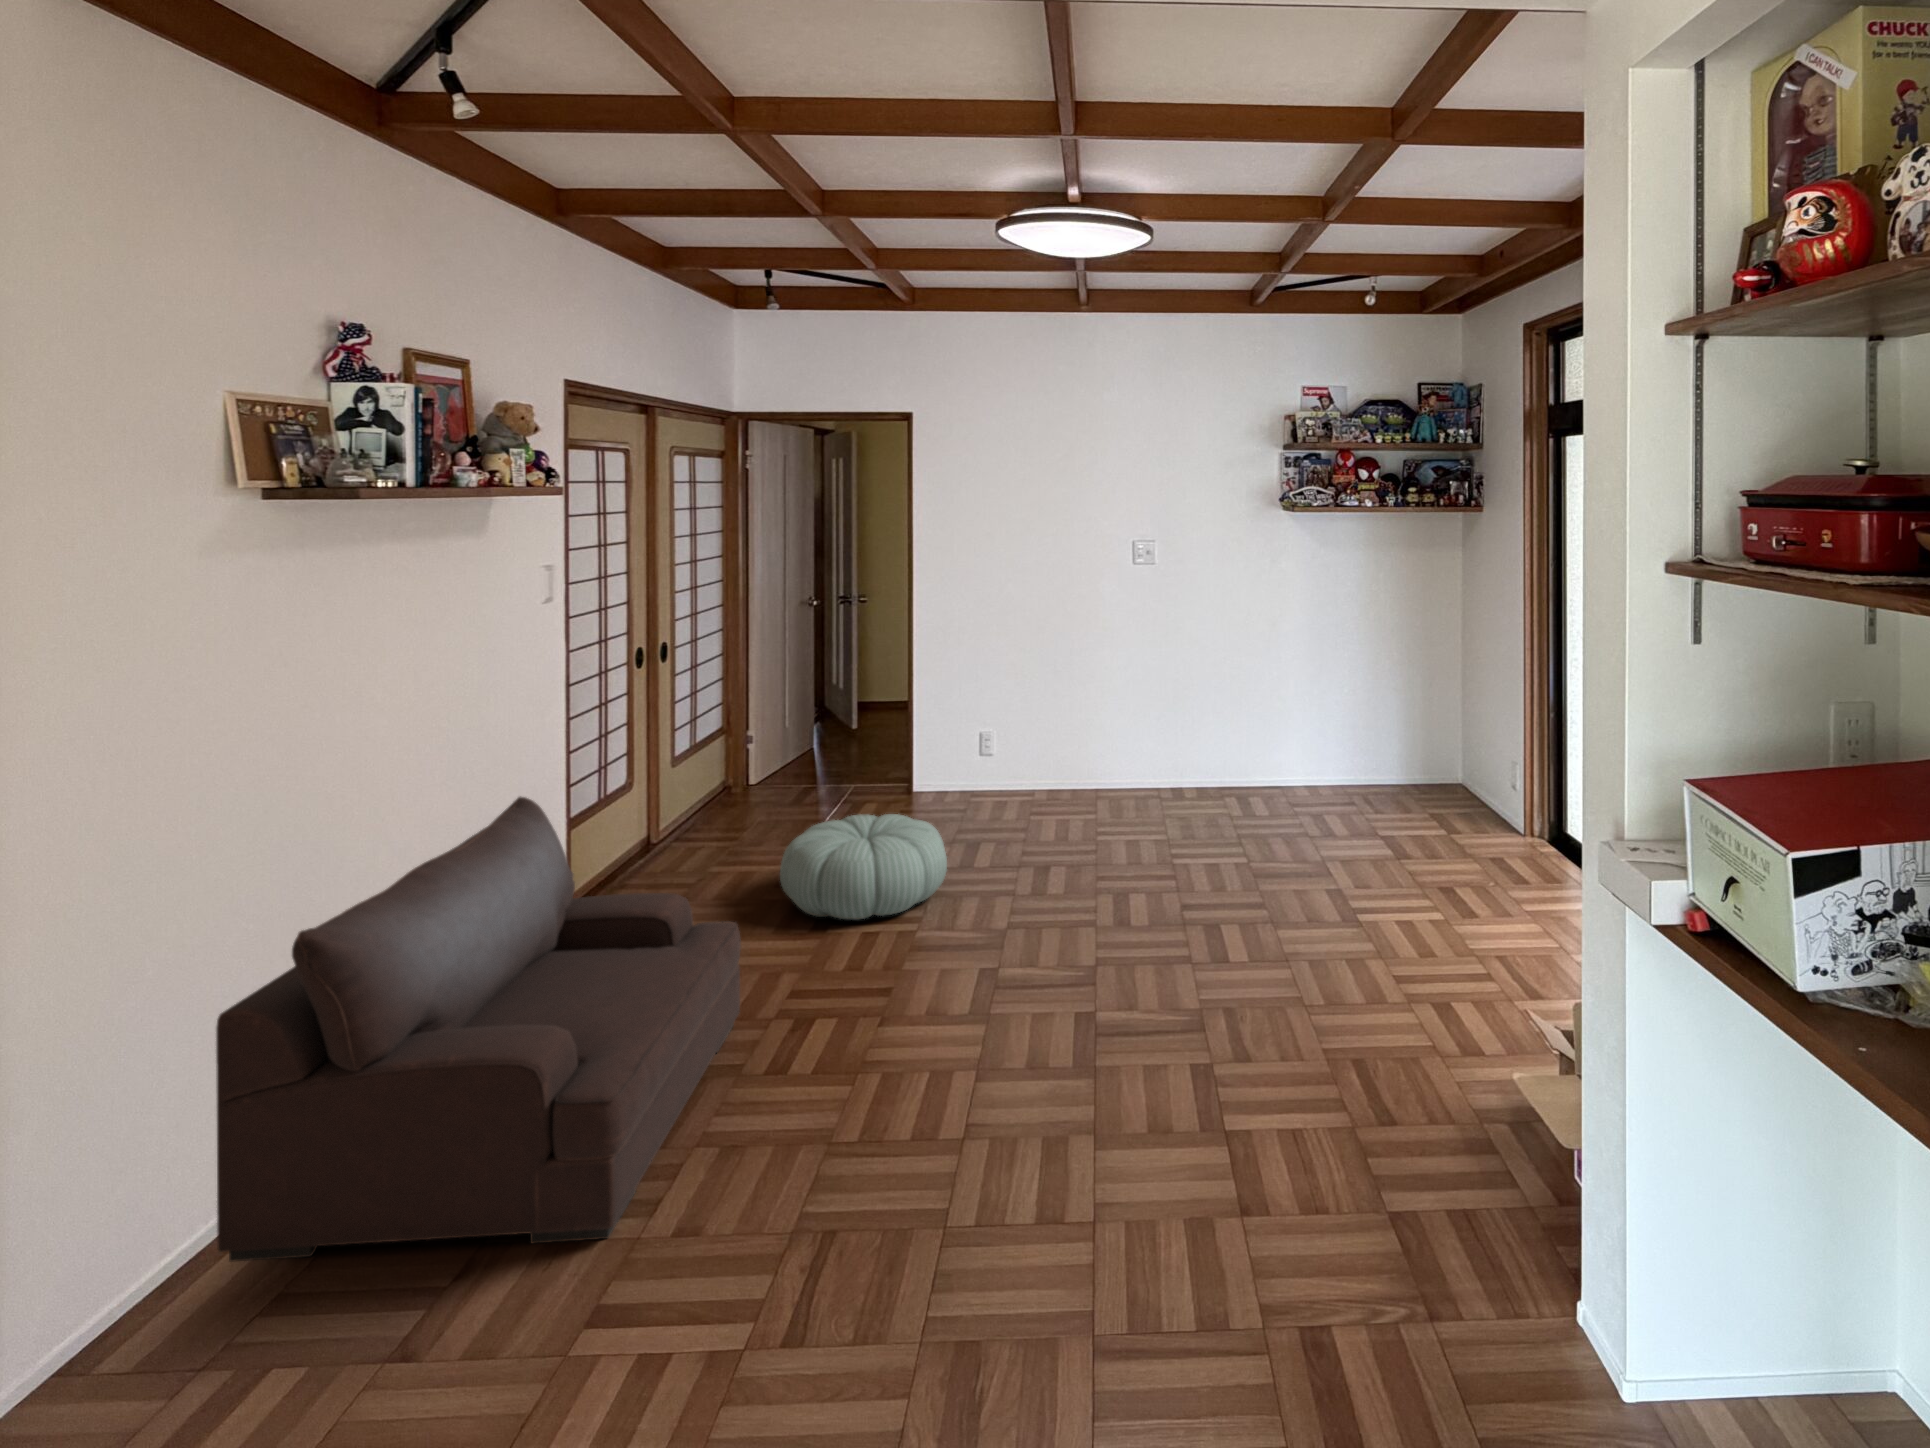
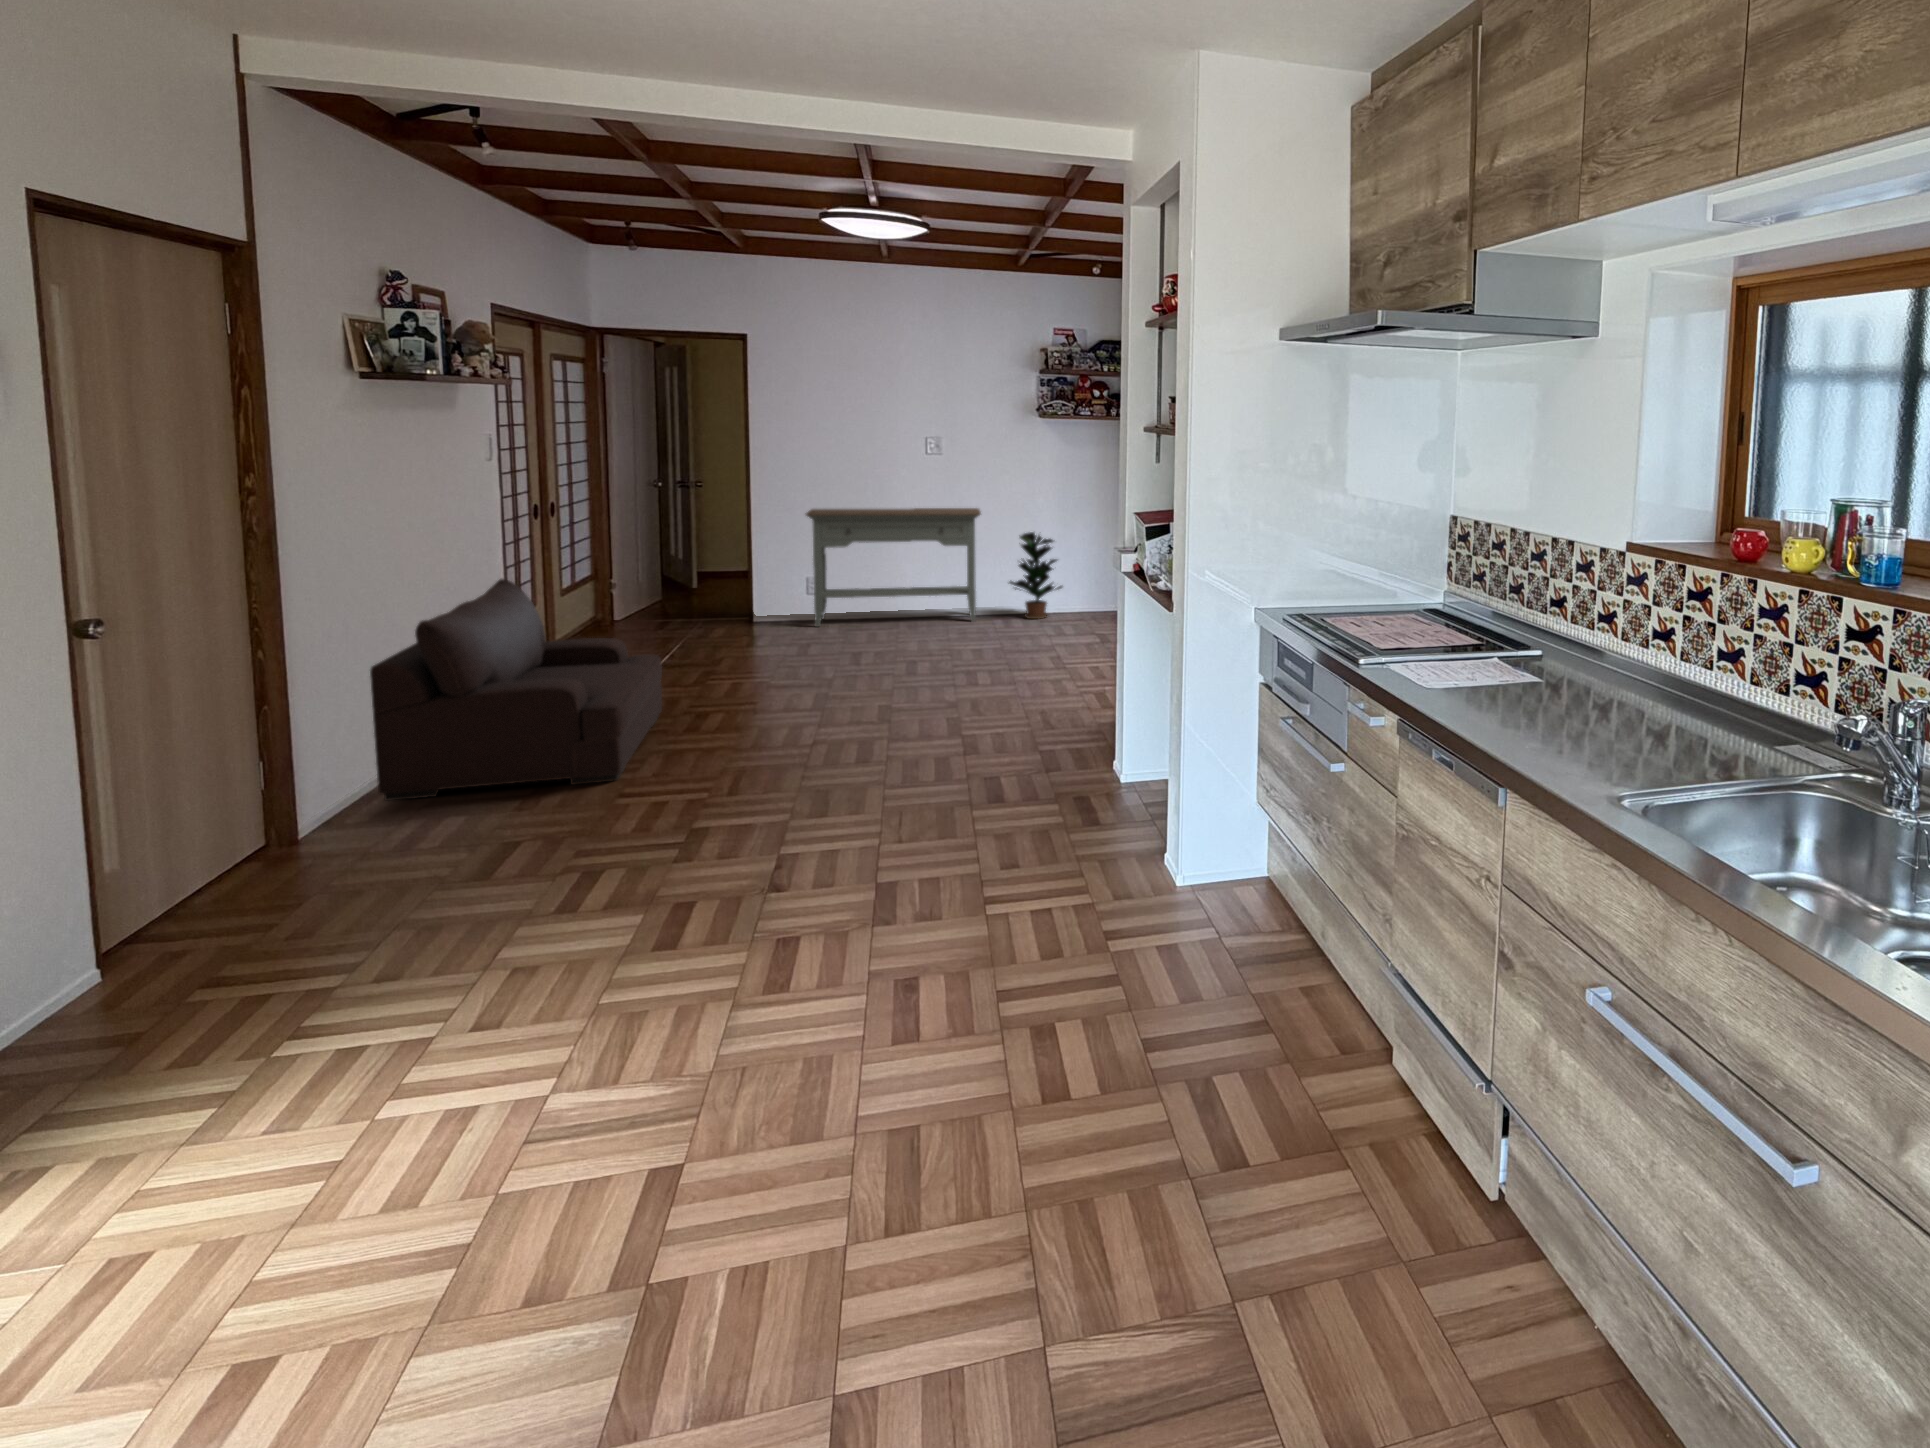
console table: none [974,640,1208,811] -> present [806,508,981,627]
potted plant: none [1243,676,1325,807] -> present [1009,532,1062,619]
pouf: present [780,814,947,919] -> none [669,615,792,676]

